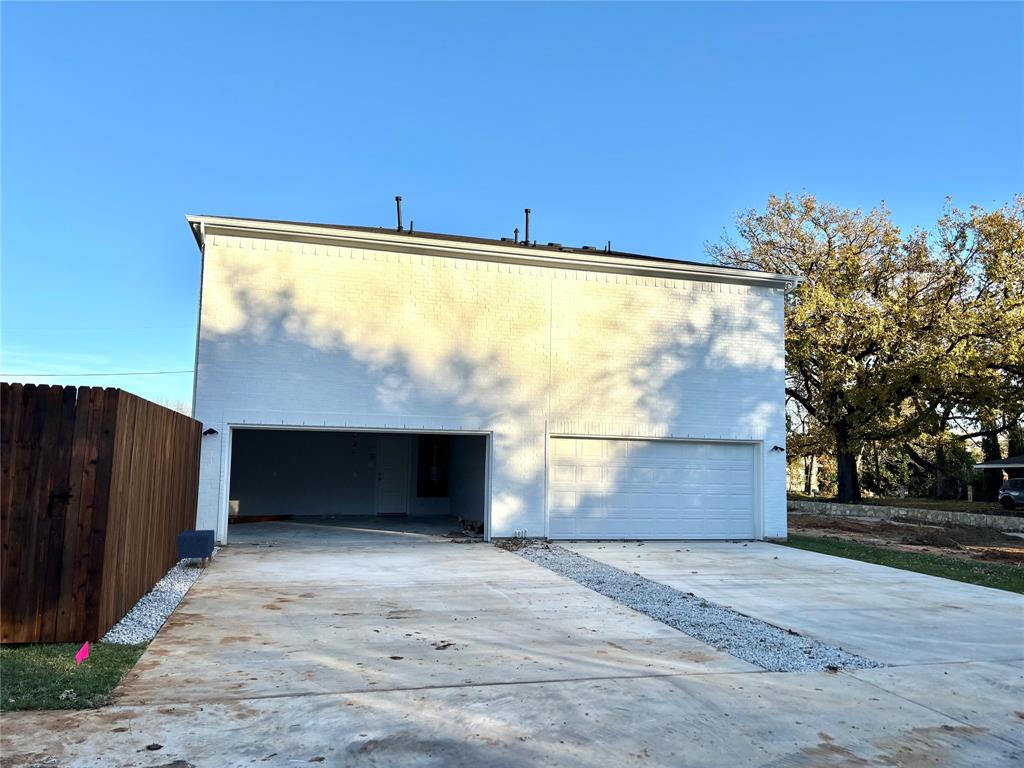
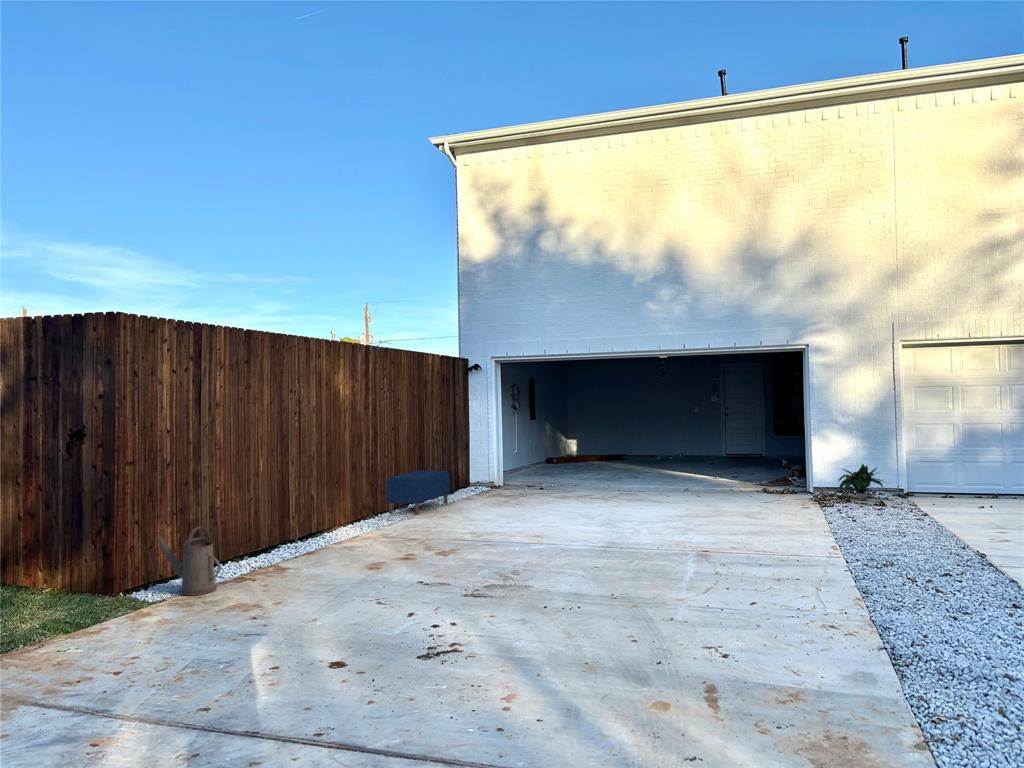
potted plant: none [510,518,539,544] -> present [839,464,883,500]
watering can: none [113,563,181,617] -> present [156,527,221,596]

